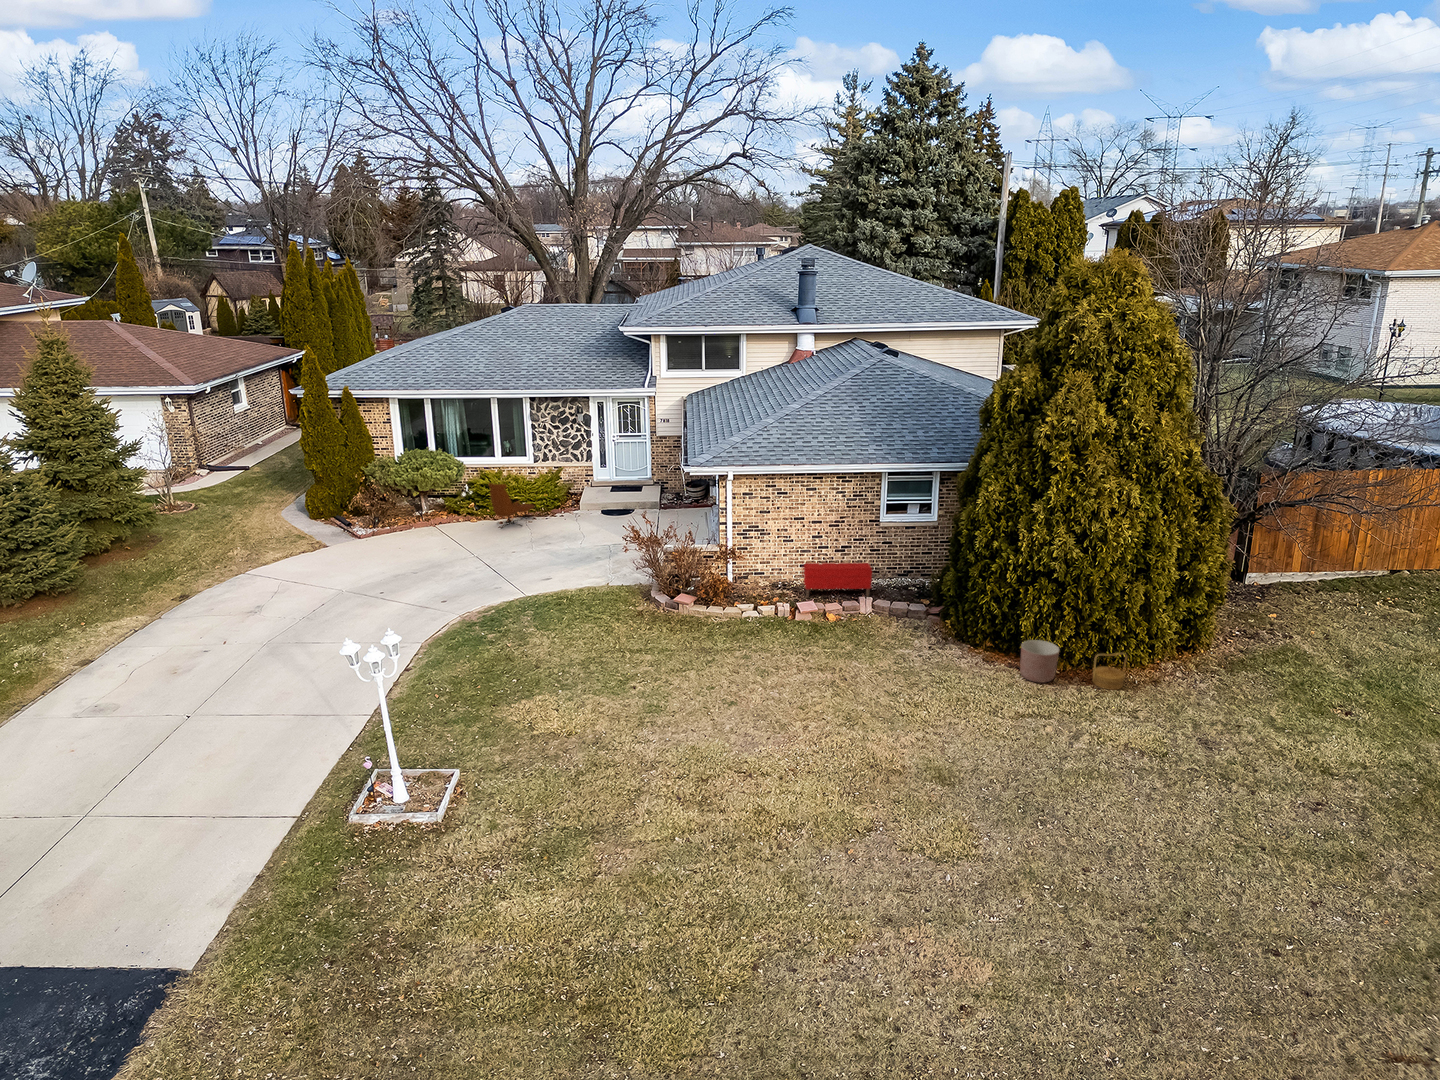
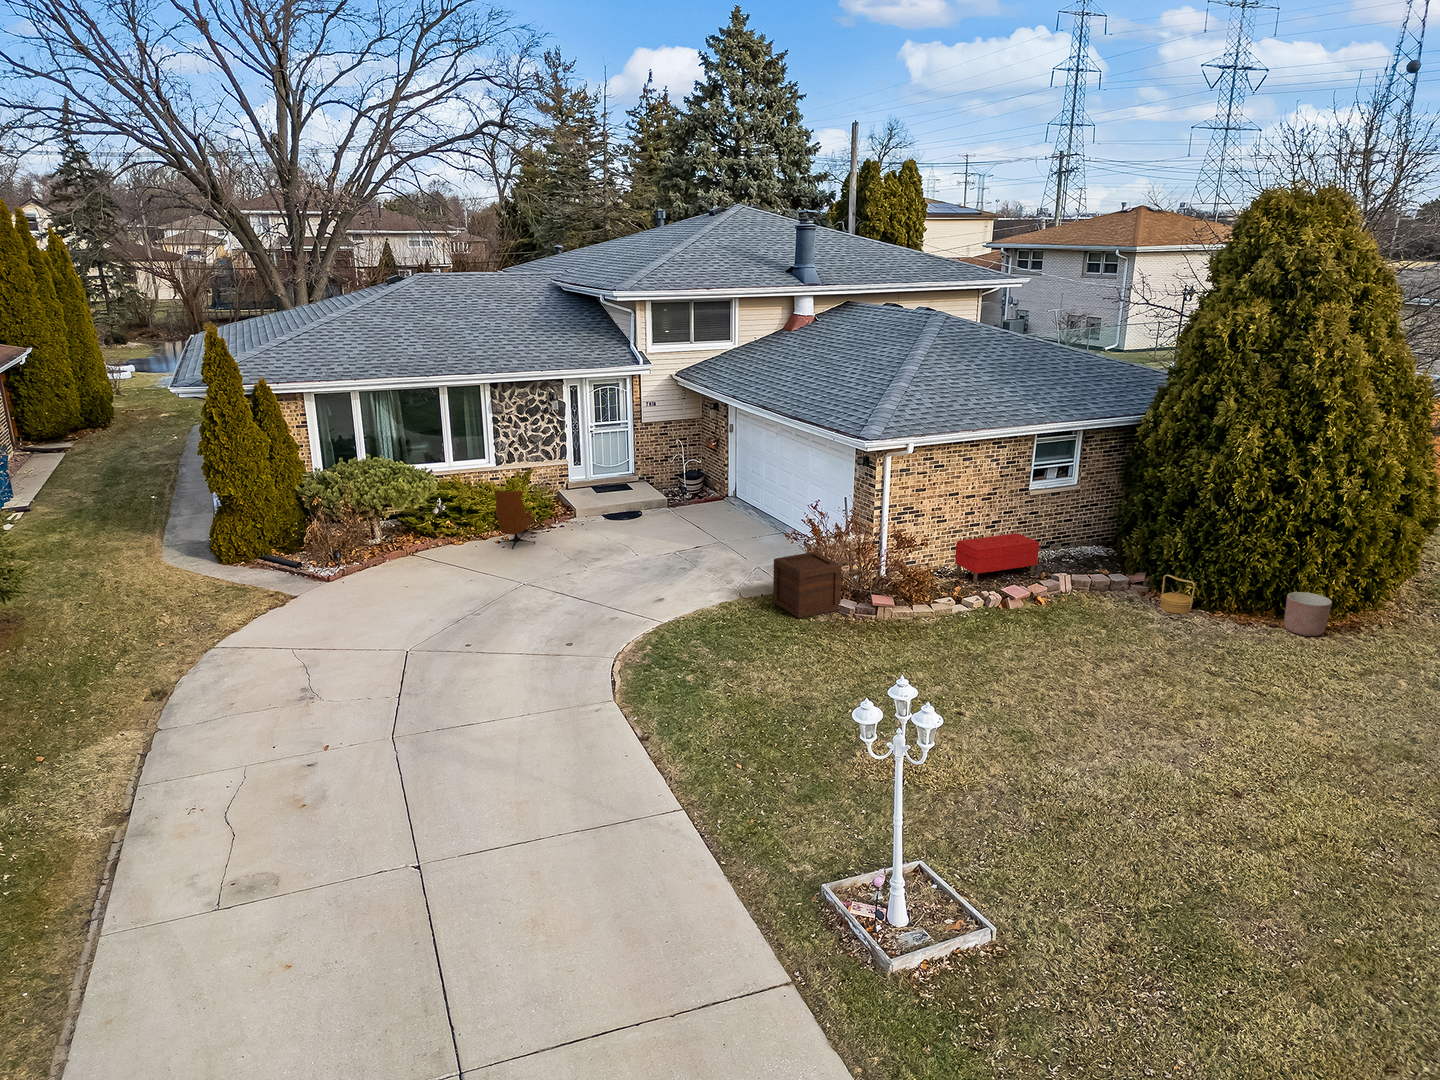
wooden crate: none [624,554,667,606] -> present [773,552,842,619]
woven basket: present [1092,653,1127,690] -> present [1160,575,1196,613]

